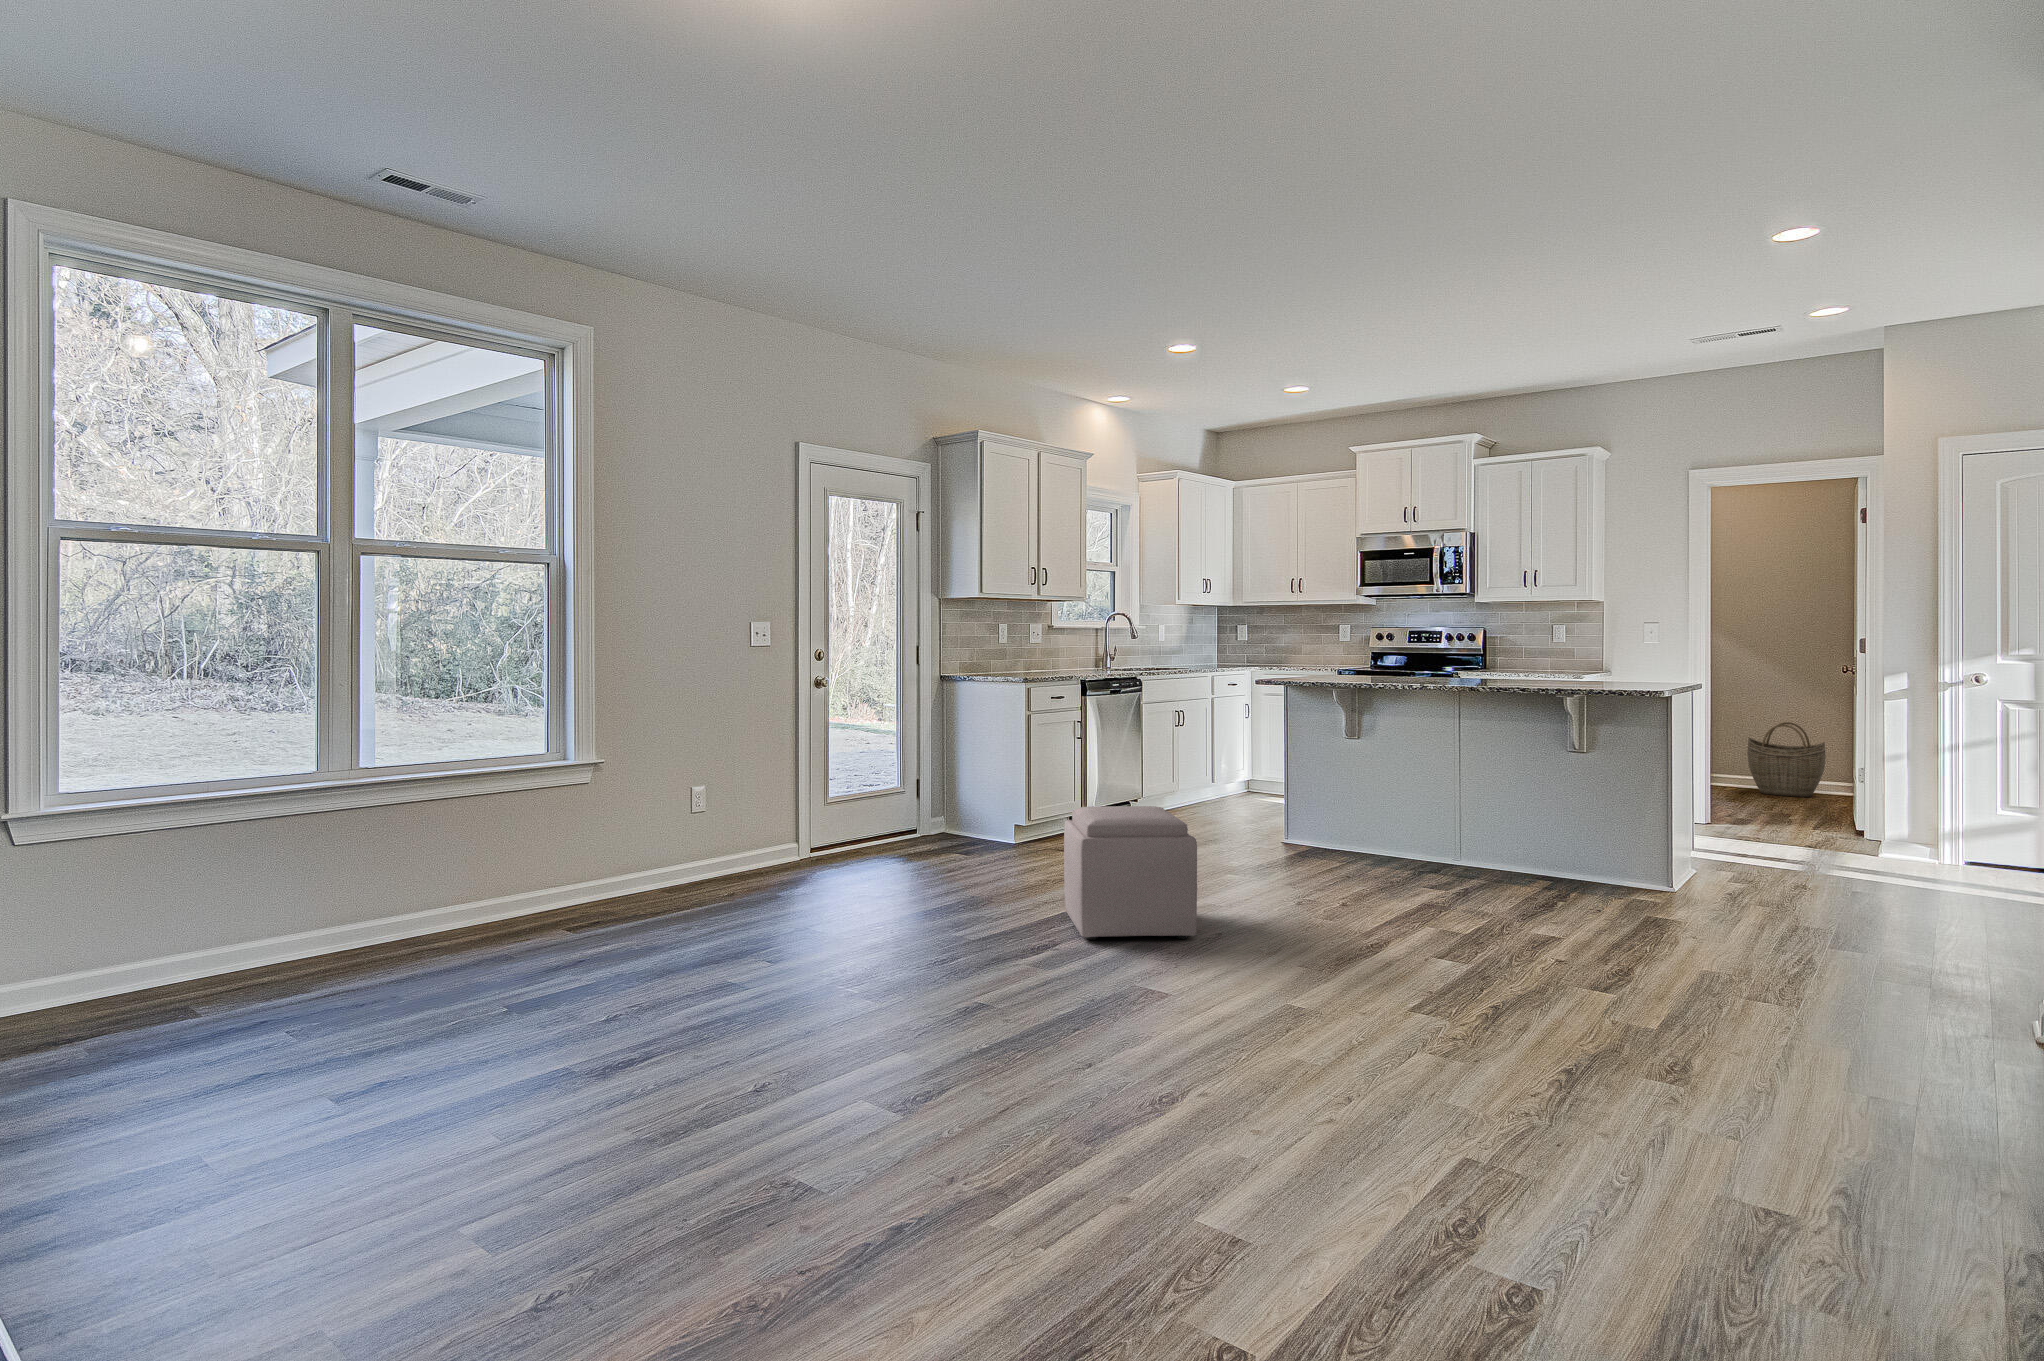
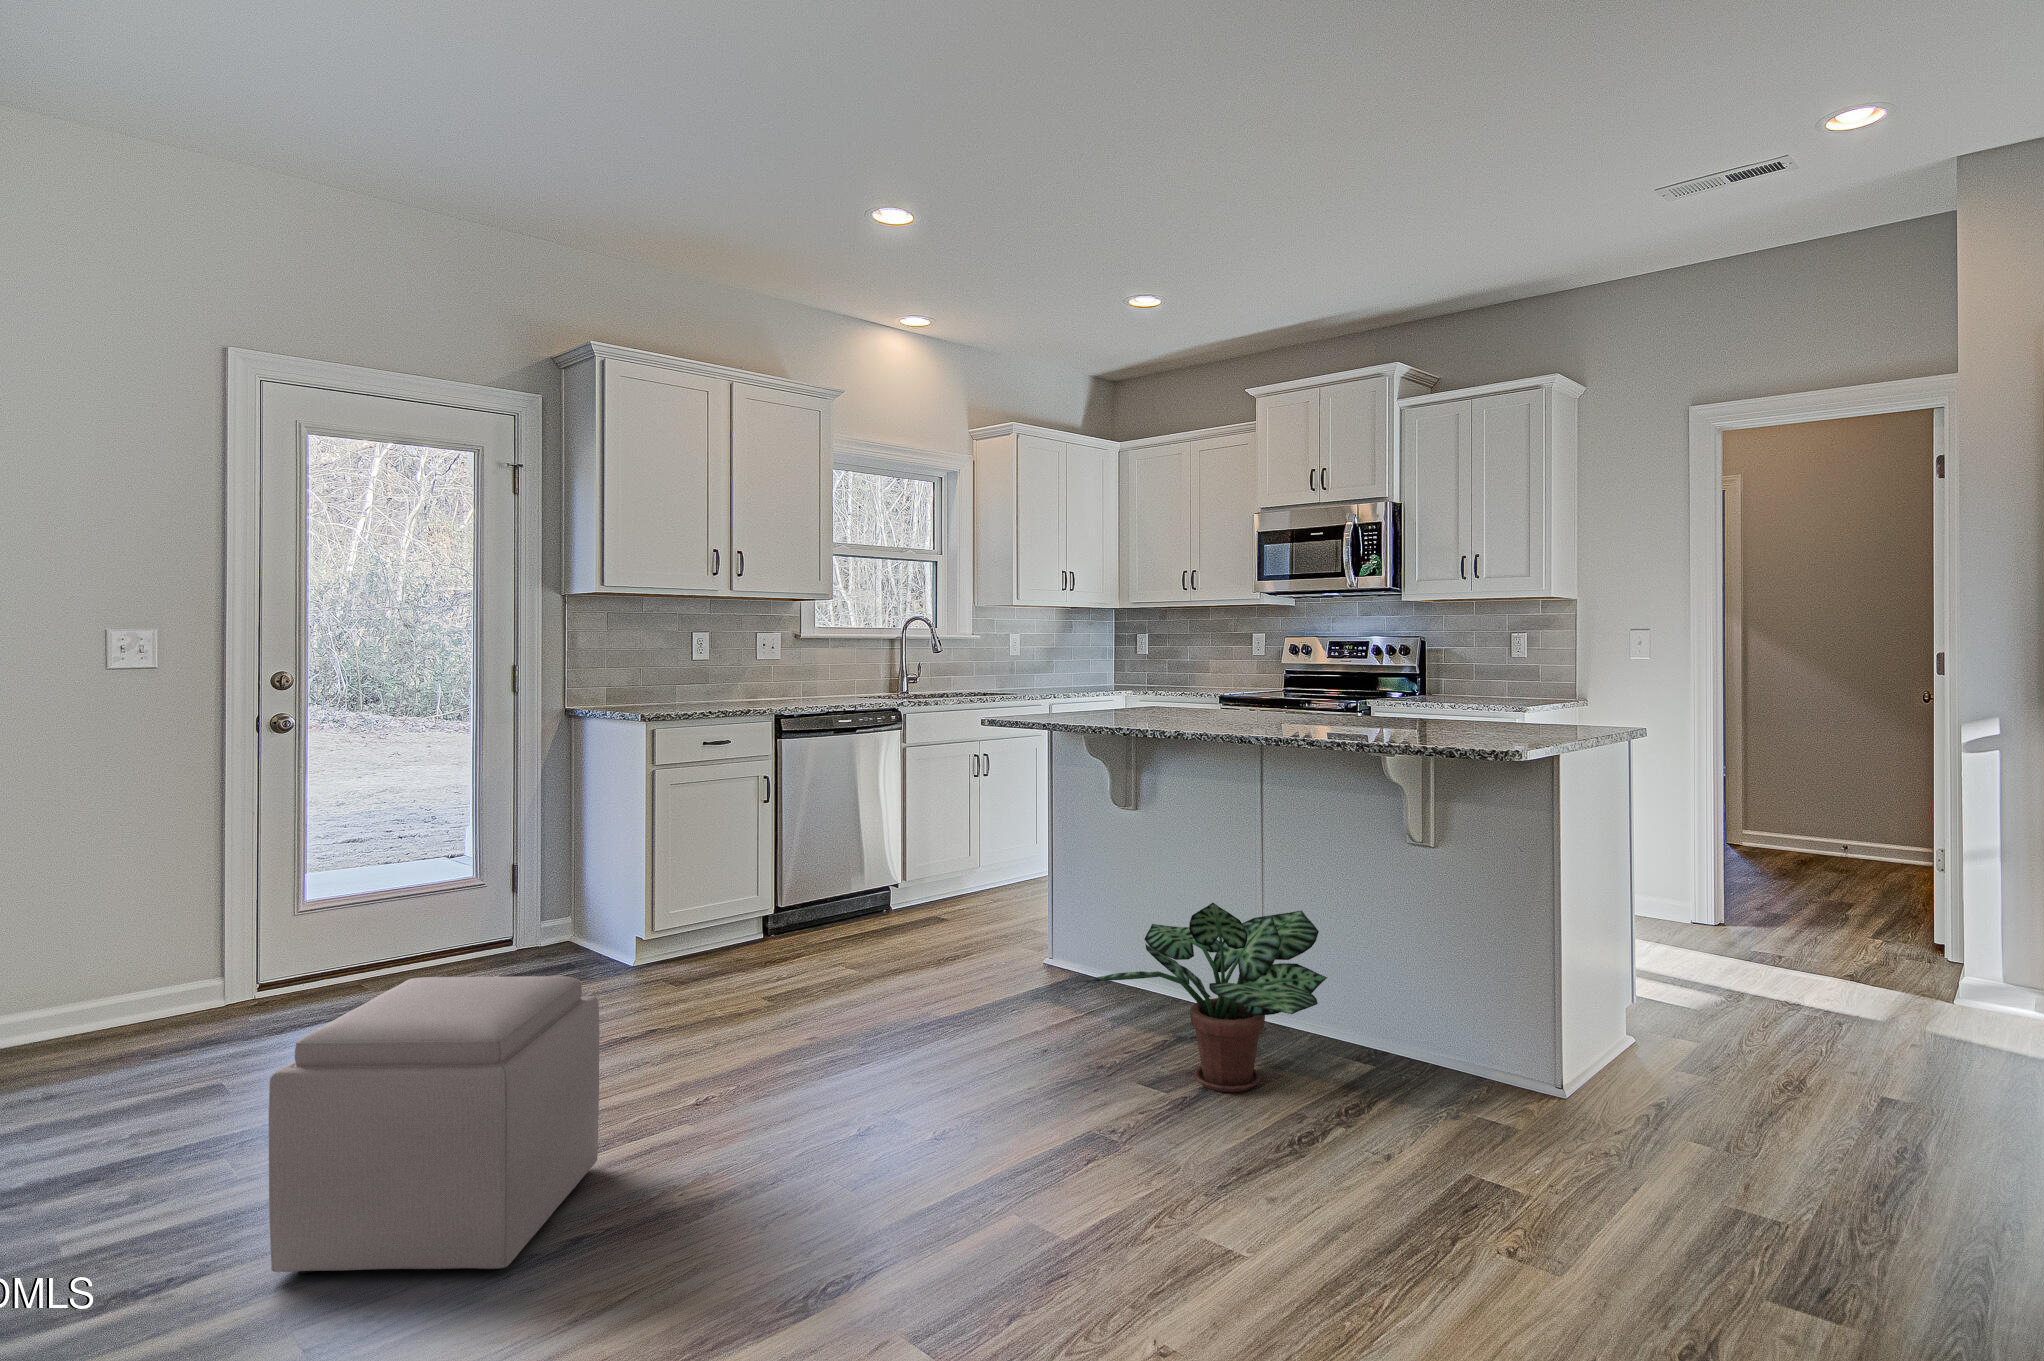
woven basket: present [1747,722,1826,797] -> none [1799,764,1904,869]
potted plant: none [1369,779,1540,889] -> present [1077,903,1327,1092]

